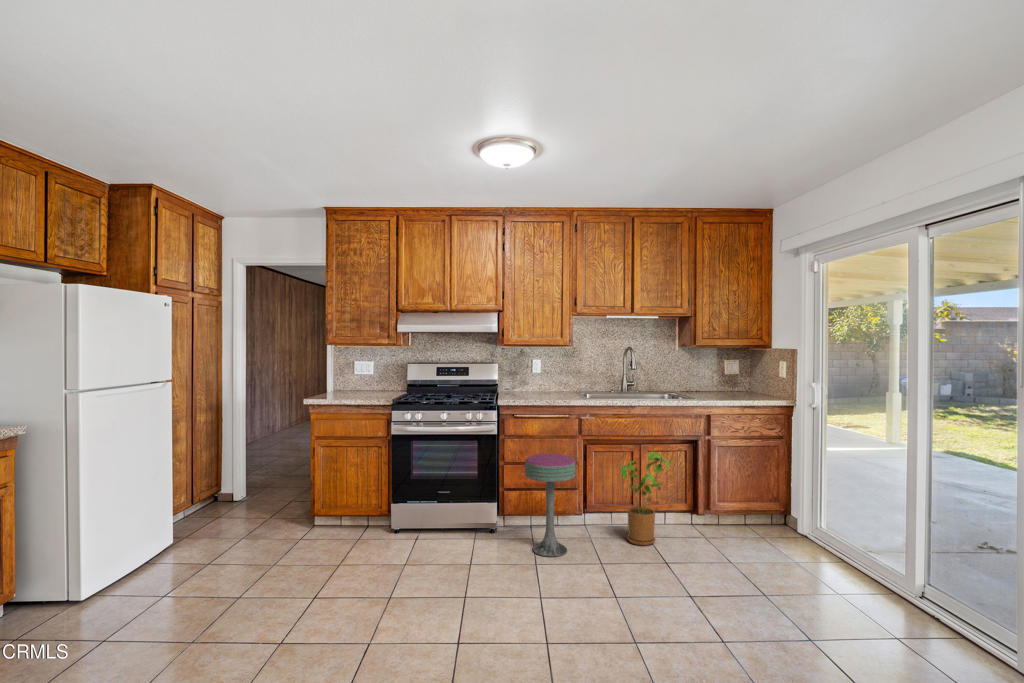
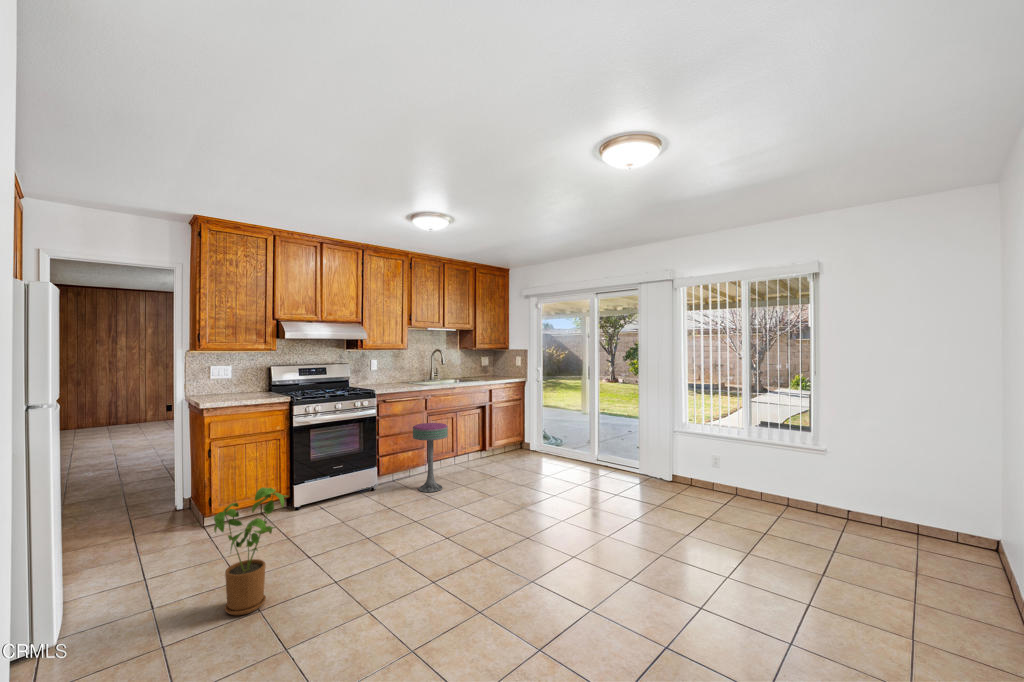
house plant: present [620,452,671,546] -> present [214,487,287,615]

